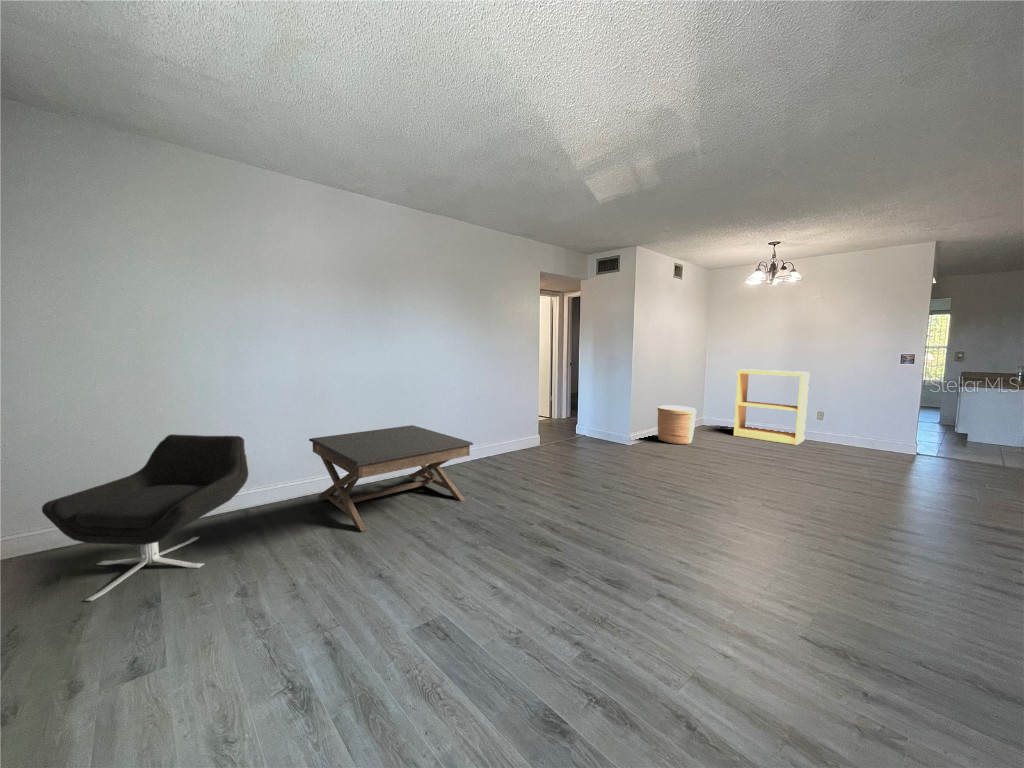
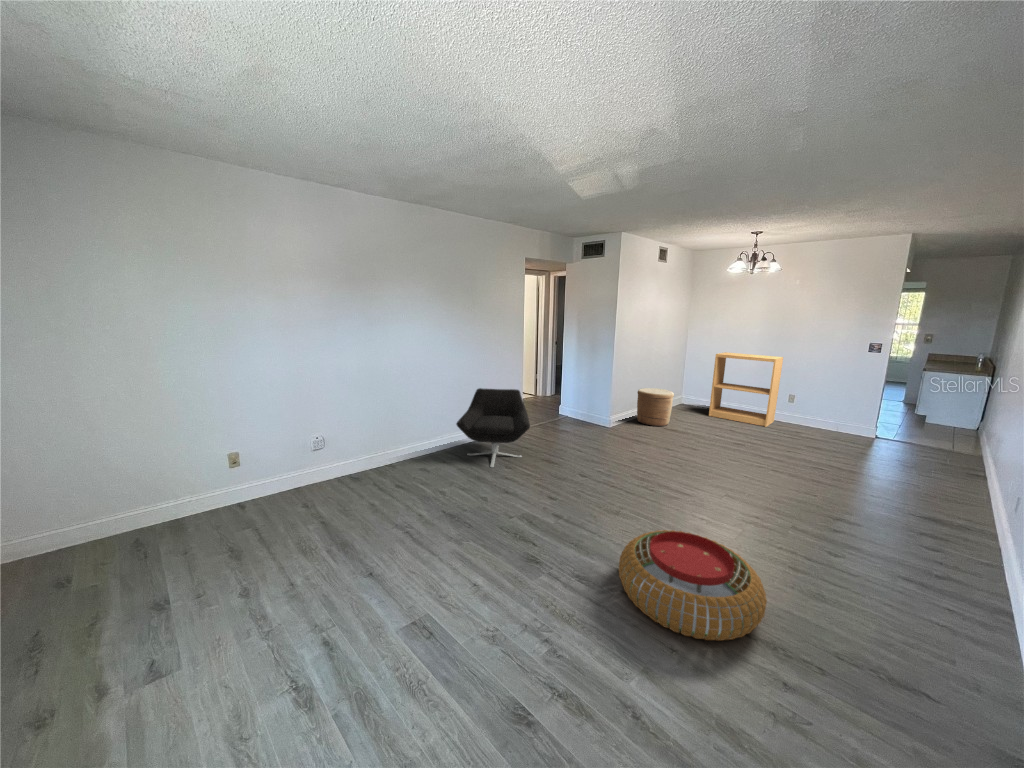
coffee table: present [309,425,473,531] -> none [300,416,458,526]
lounge chair: present [42,434,248,601] -> present [456,388,530,467]
pouf: none [654,531,828,646] -> present [619,530,767,640]

